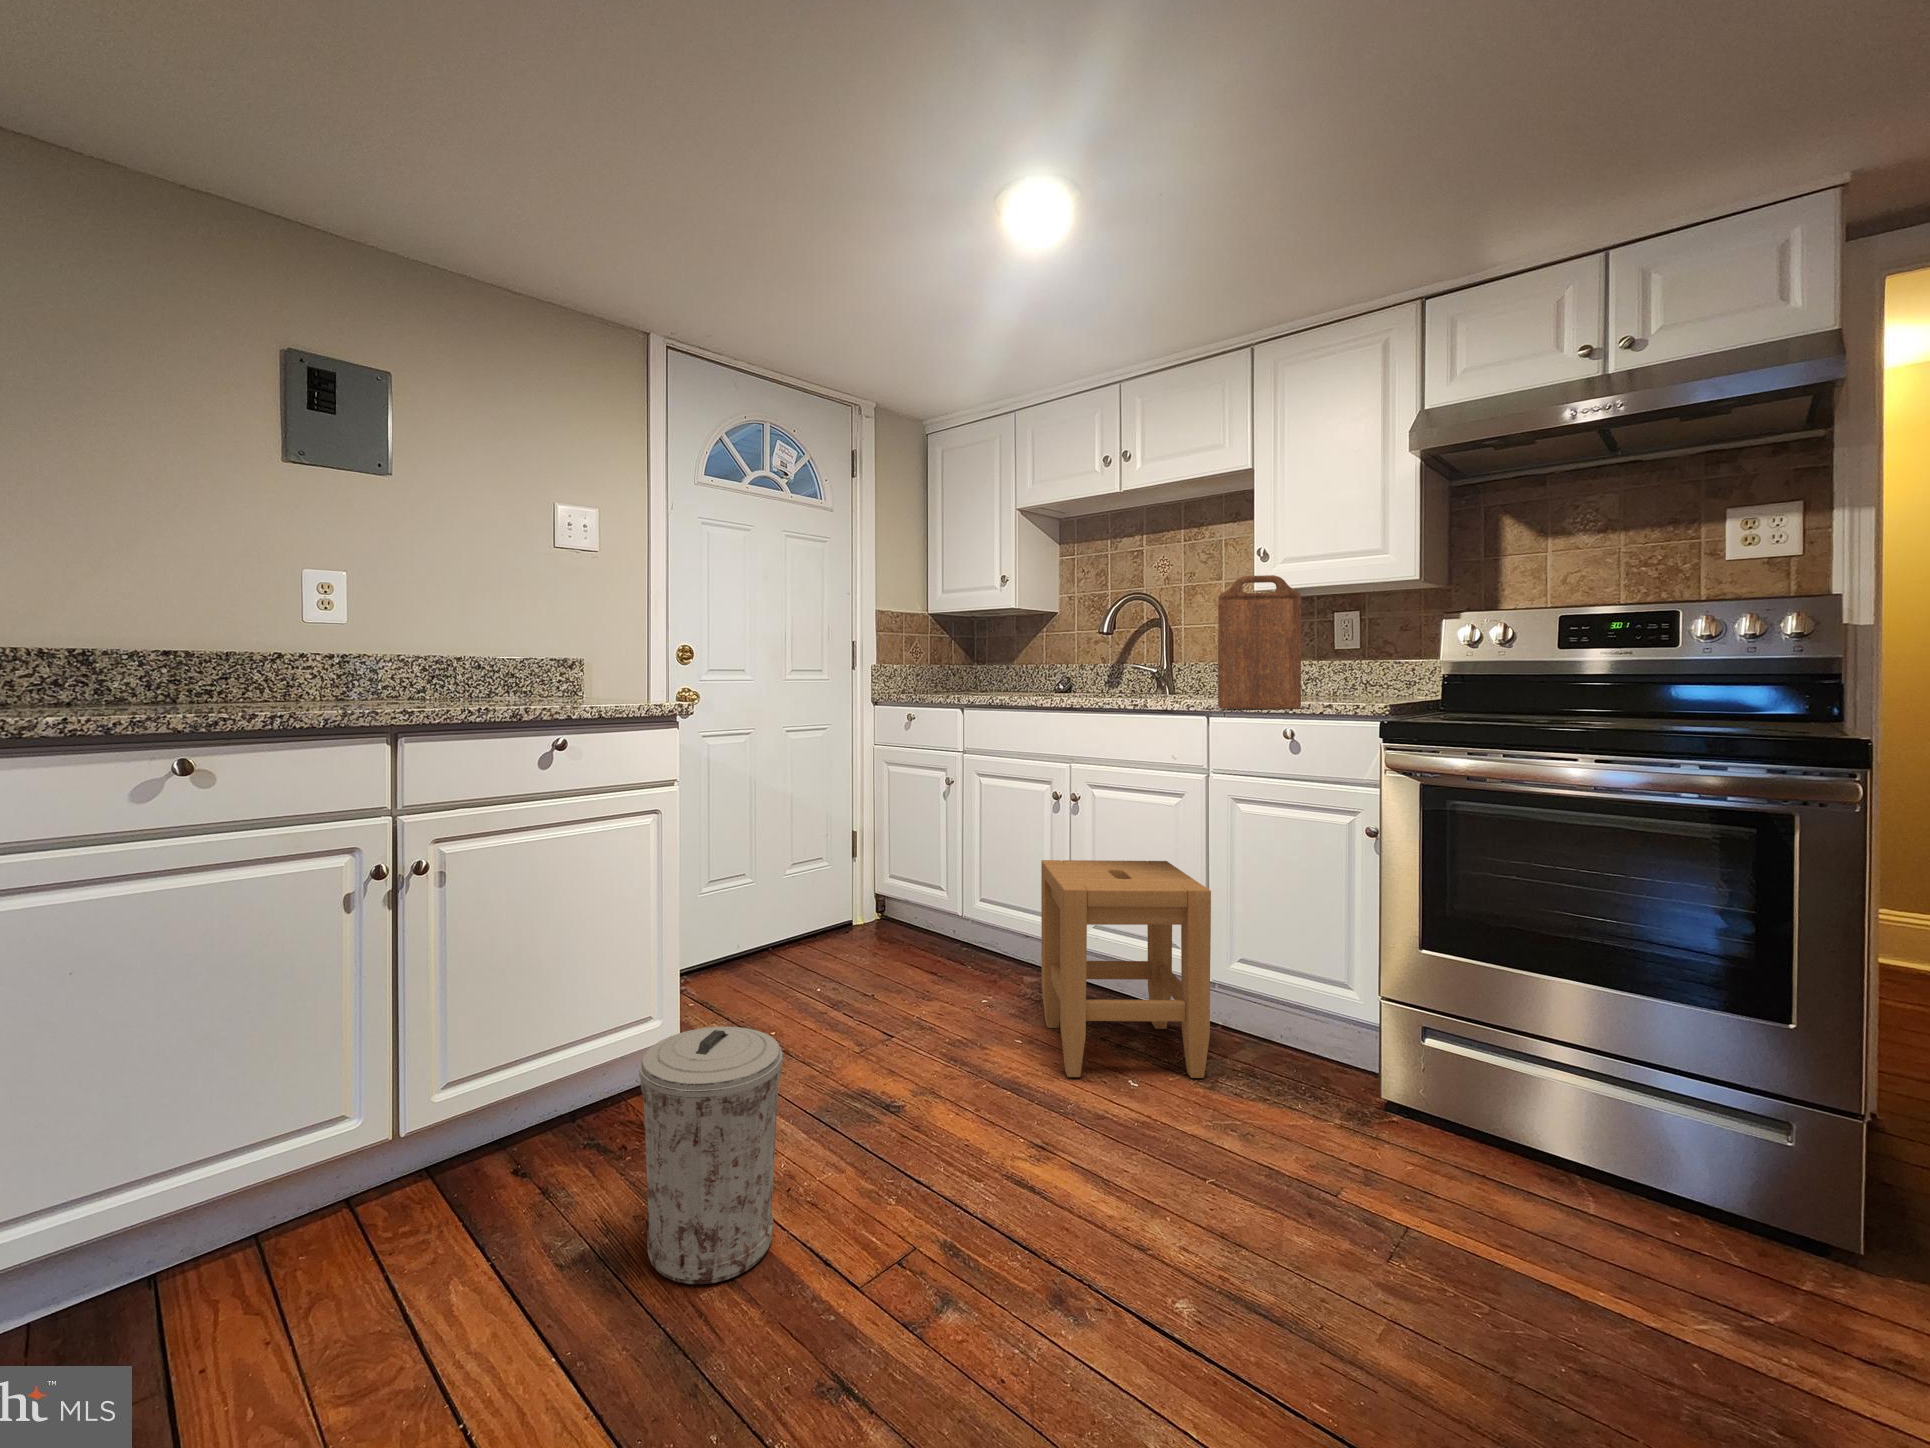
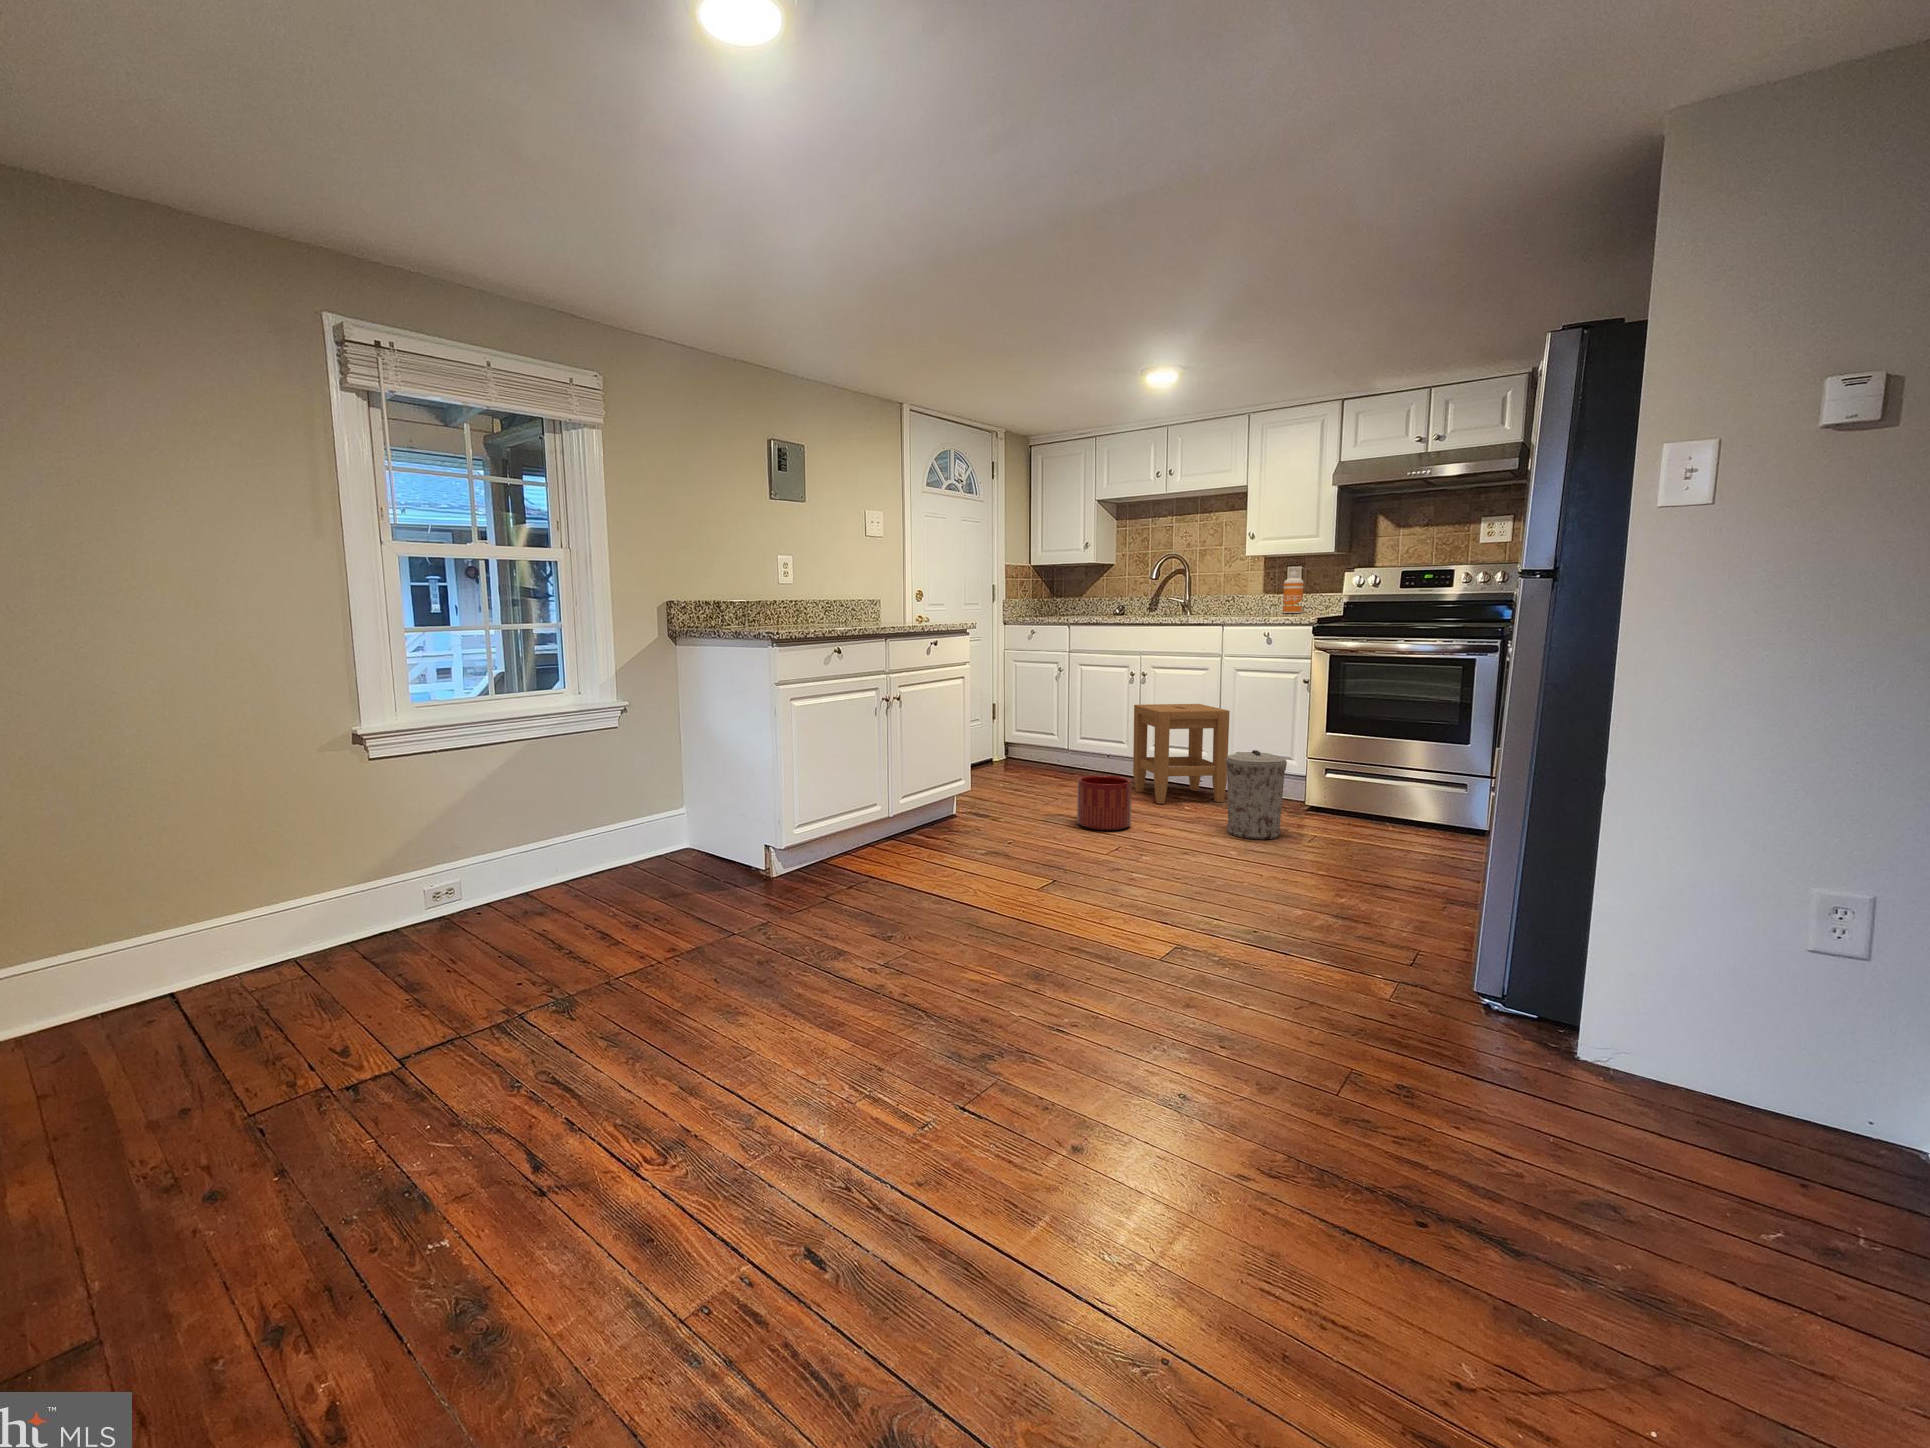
cutting board: present [1218,575,1301,709] -> none [1230,550,1275,621]
soap dispenser: none [1327,612,1363,693] -> present [1283,567,1304,613]
trash can: present [639,1027,783,1284] -> present [1226,750,1287,839]
planter: none [846,1040,964,1196] -> present [1077,775,1132,830]

